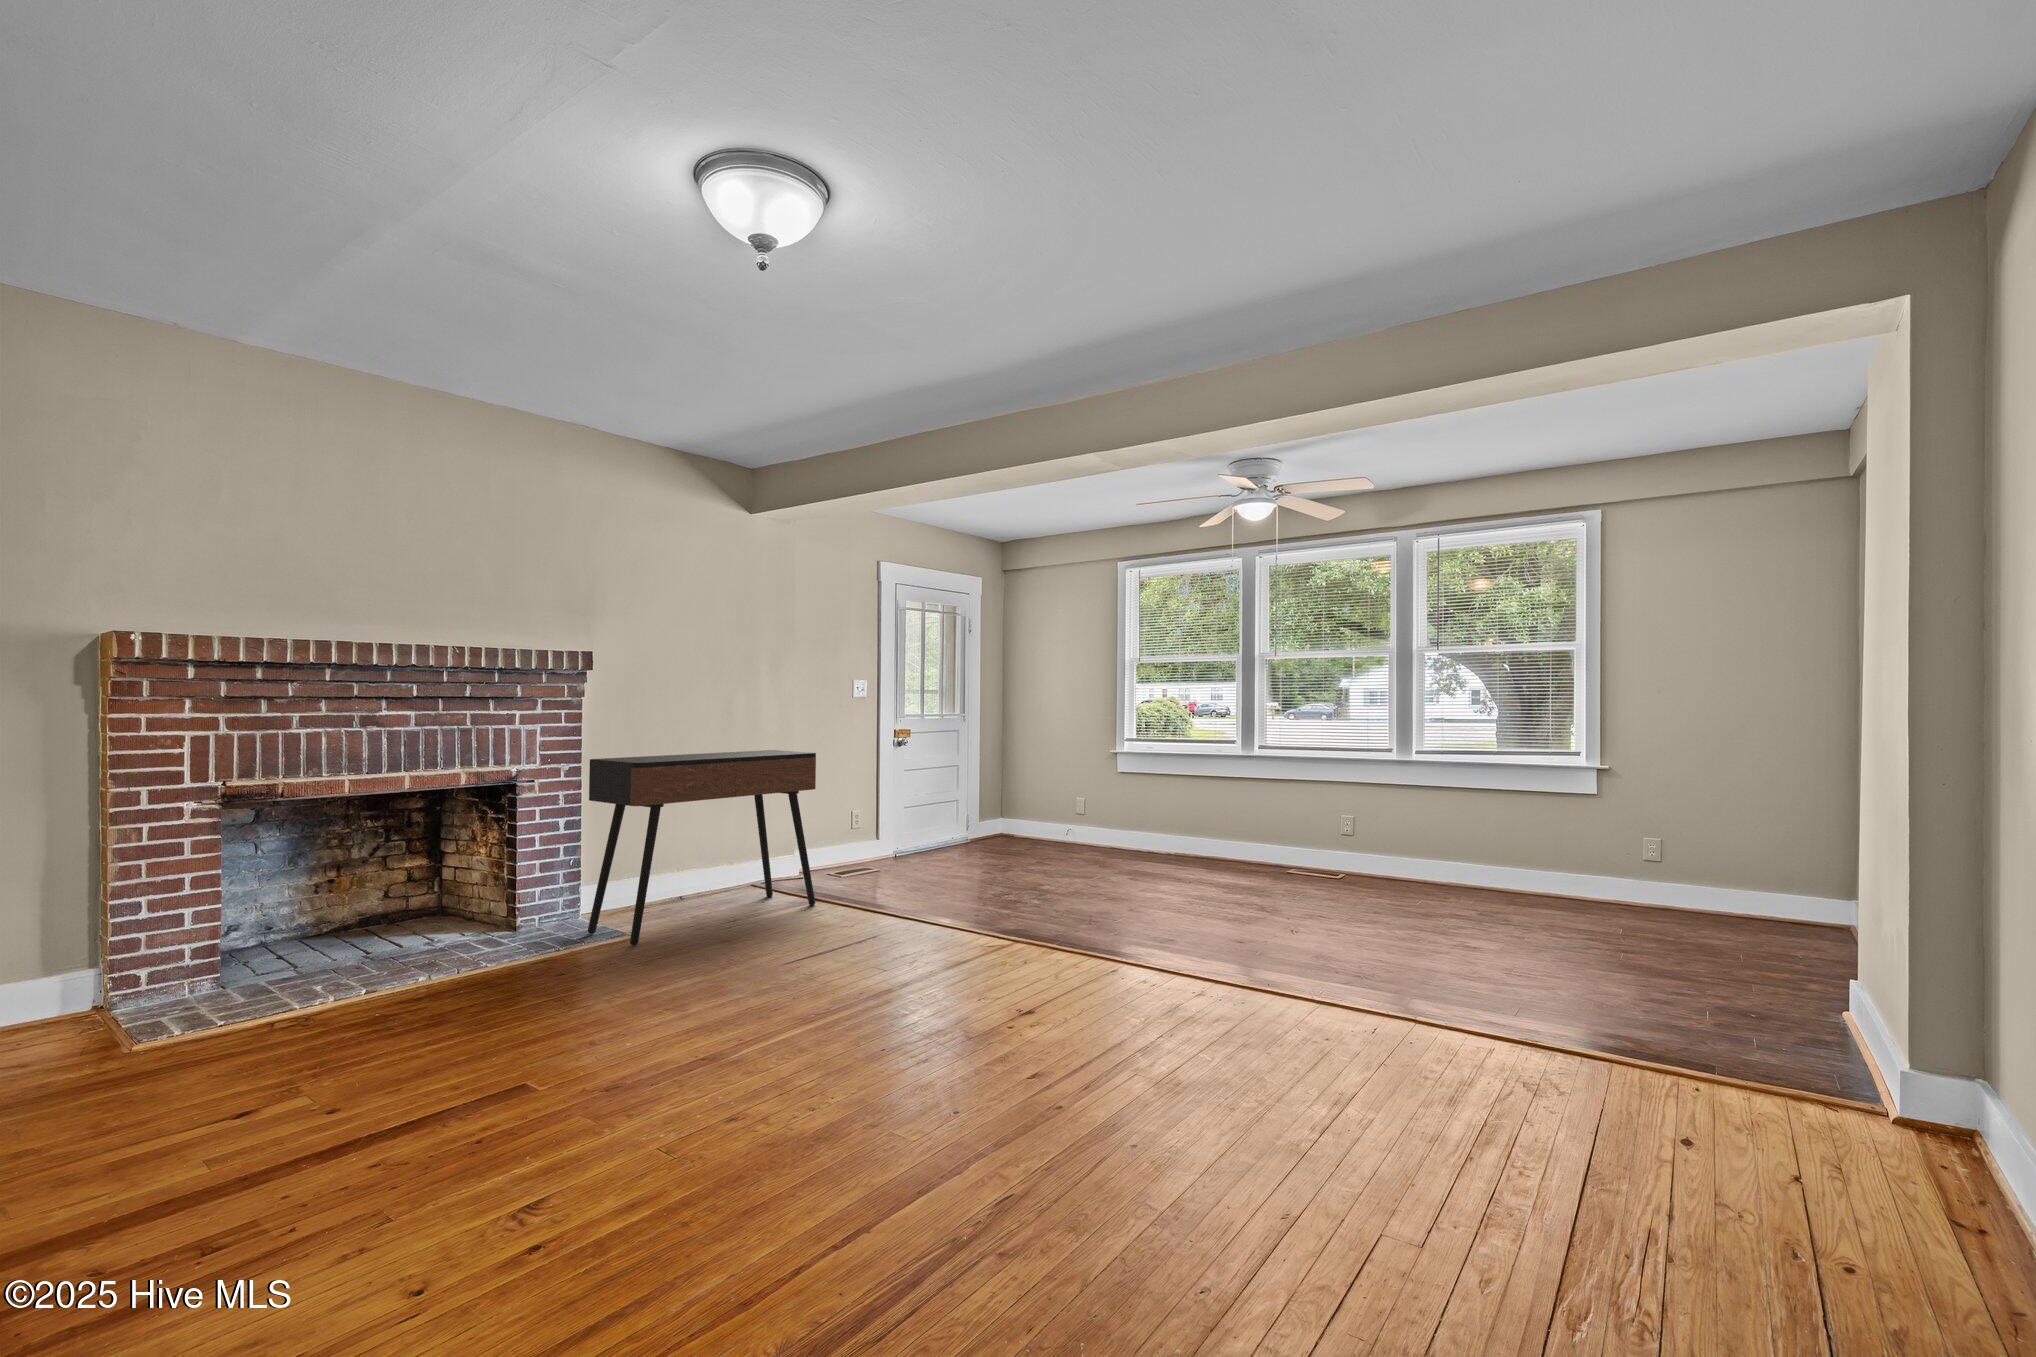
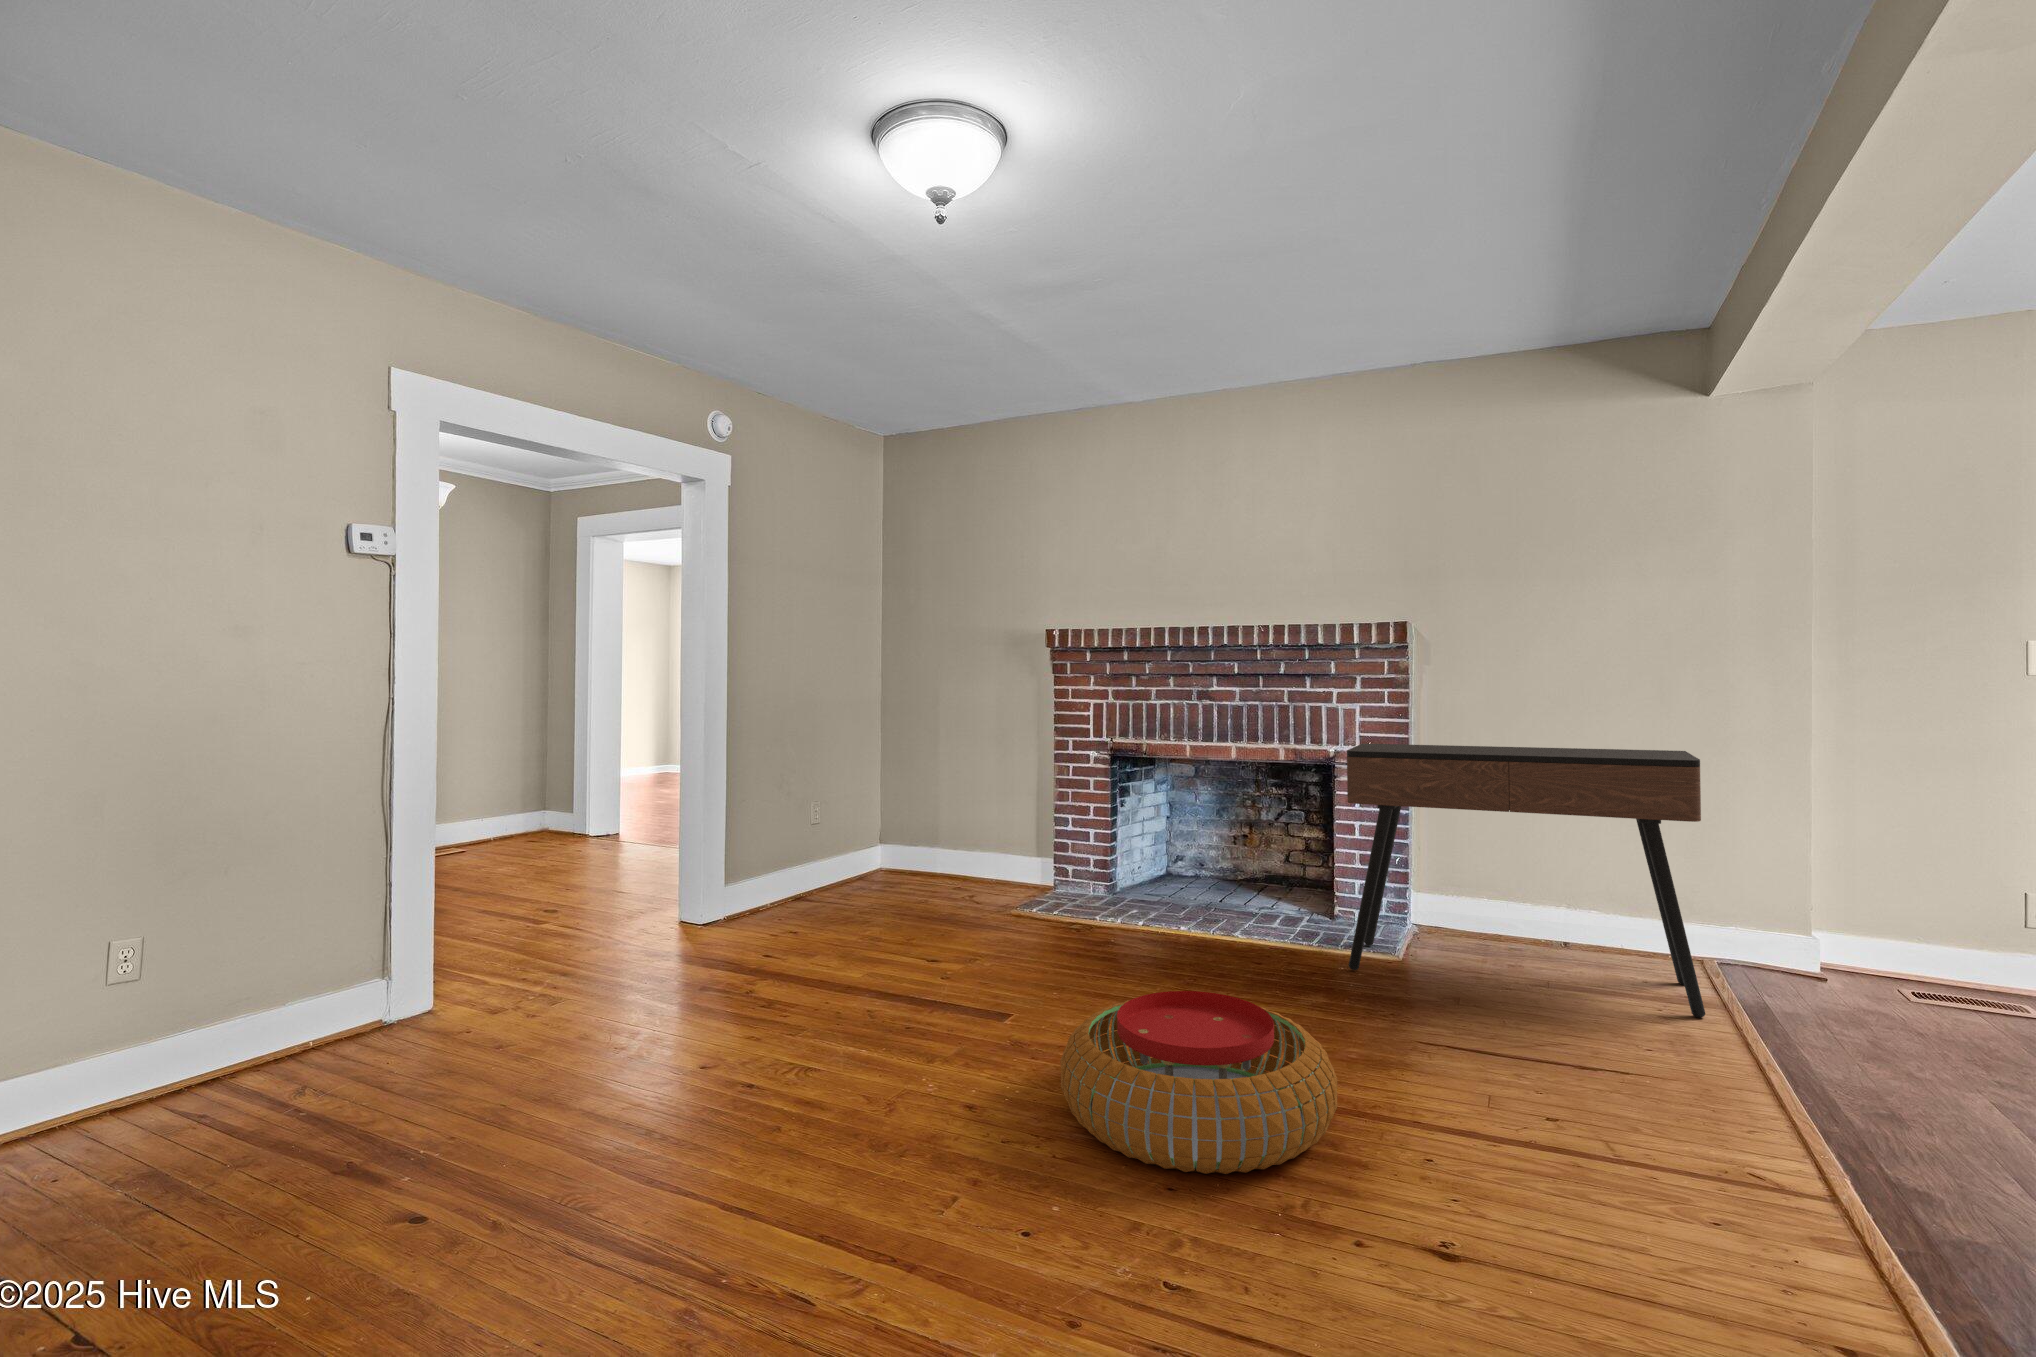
pouf: none [711,933,912,1047] -> present [1060,991,1338,1174]

